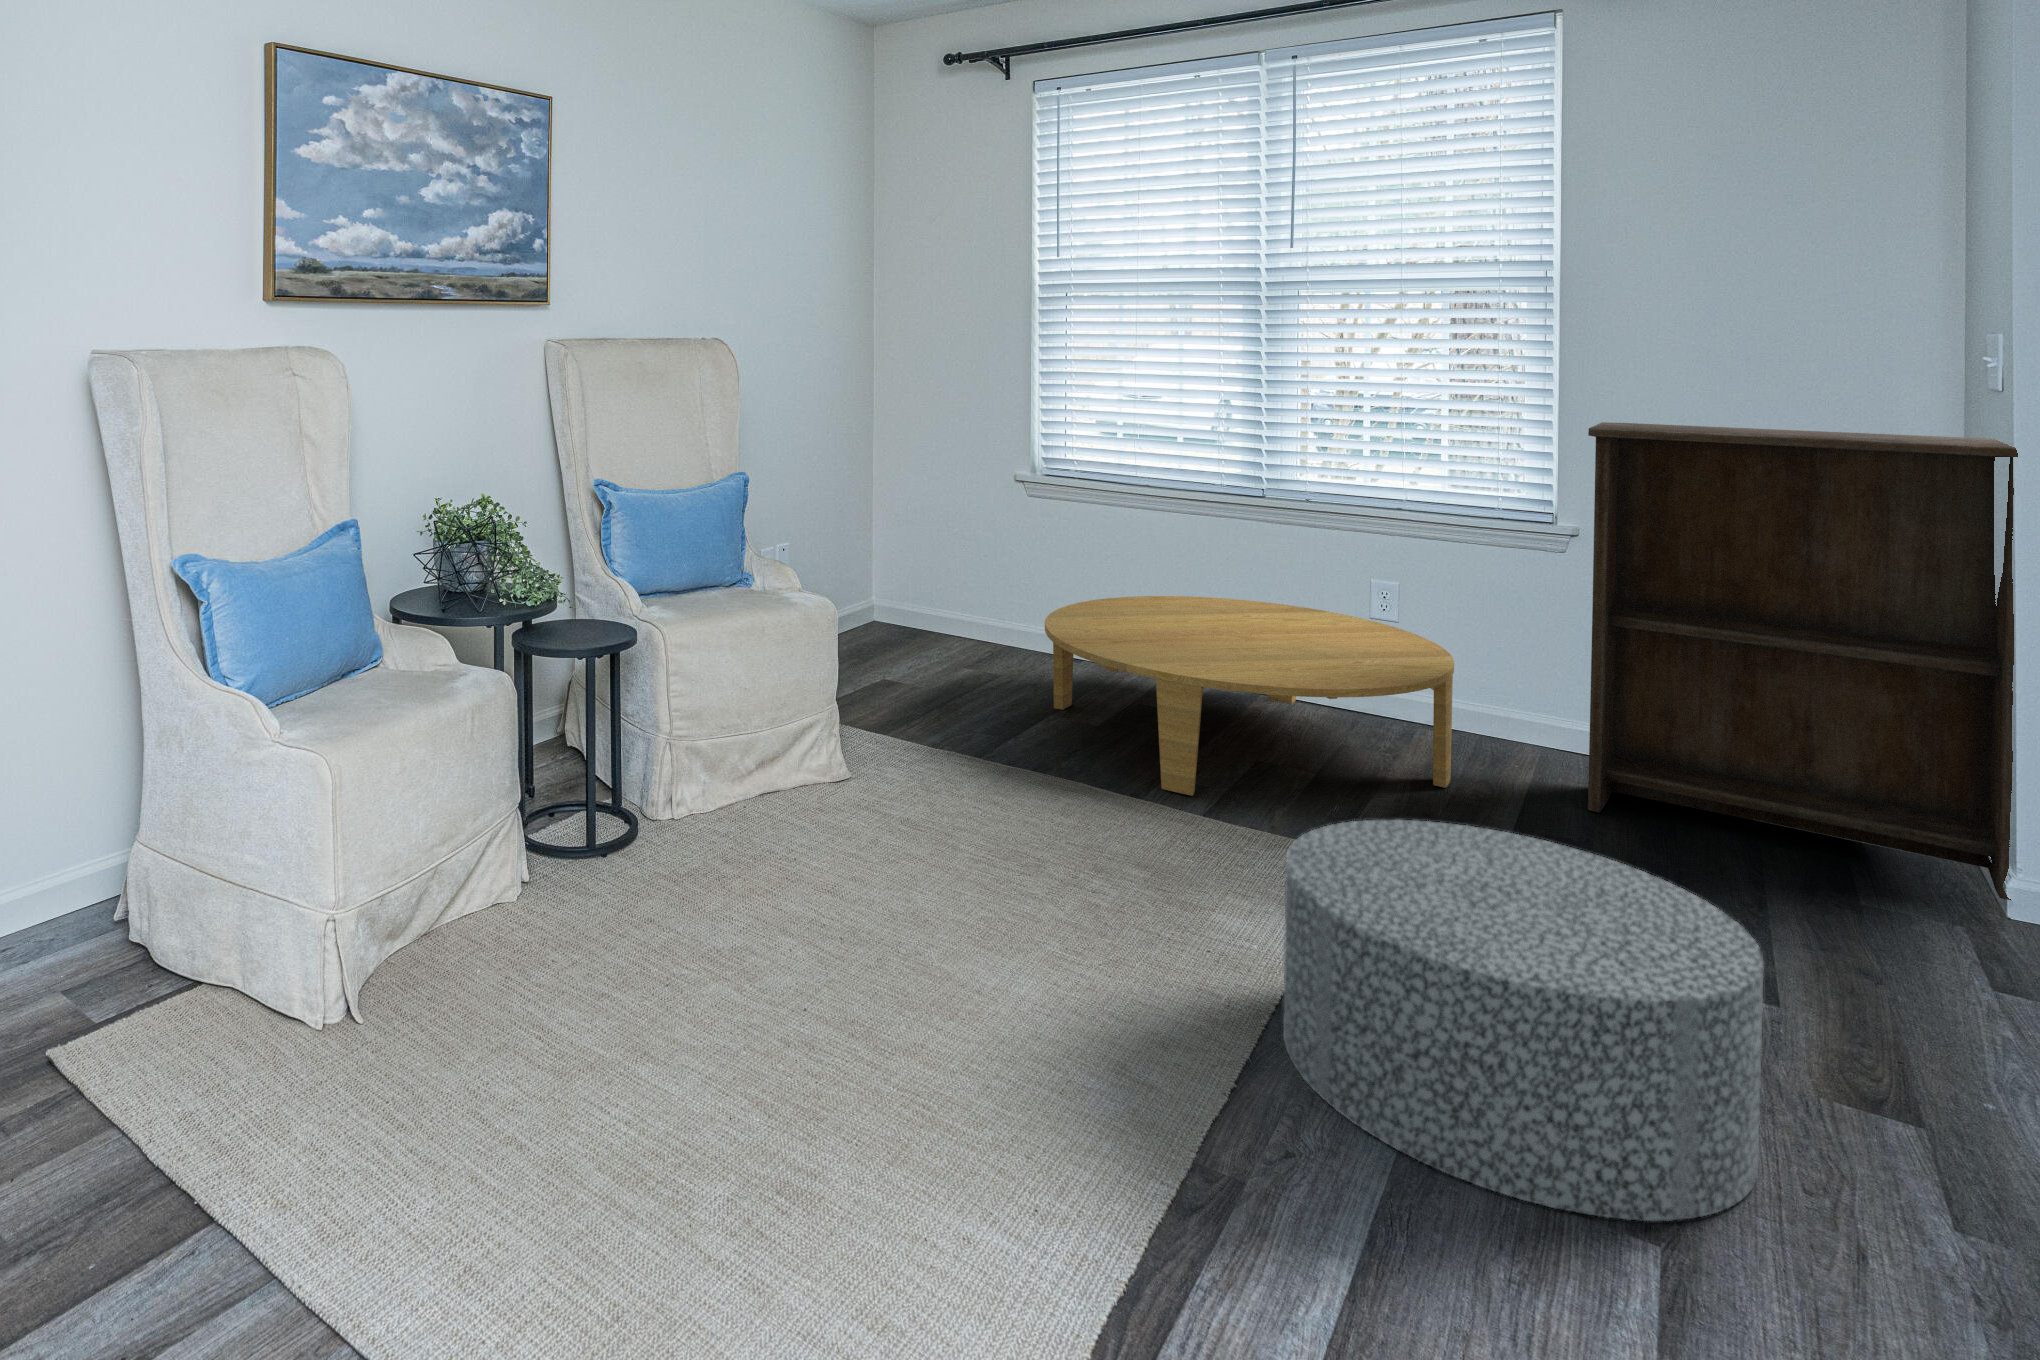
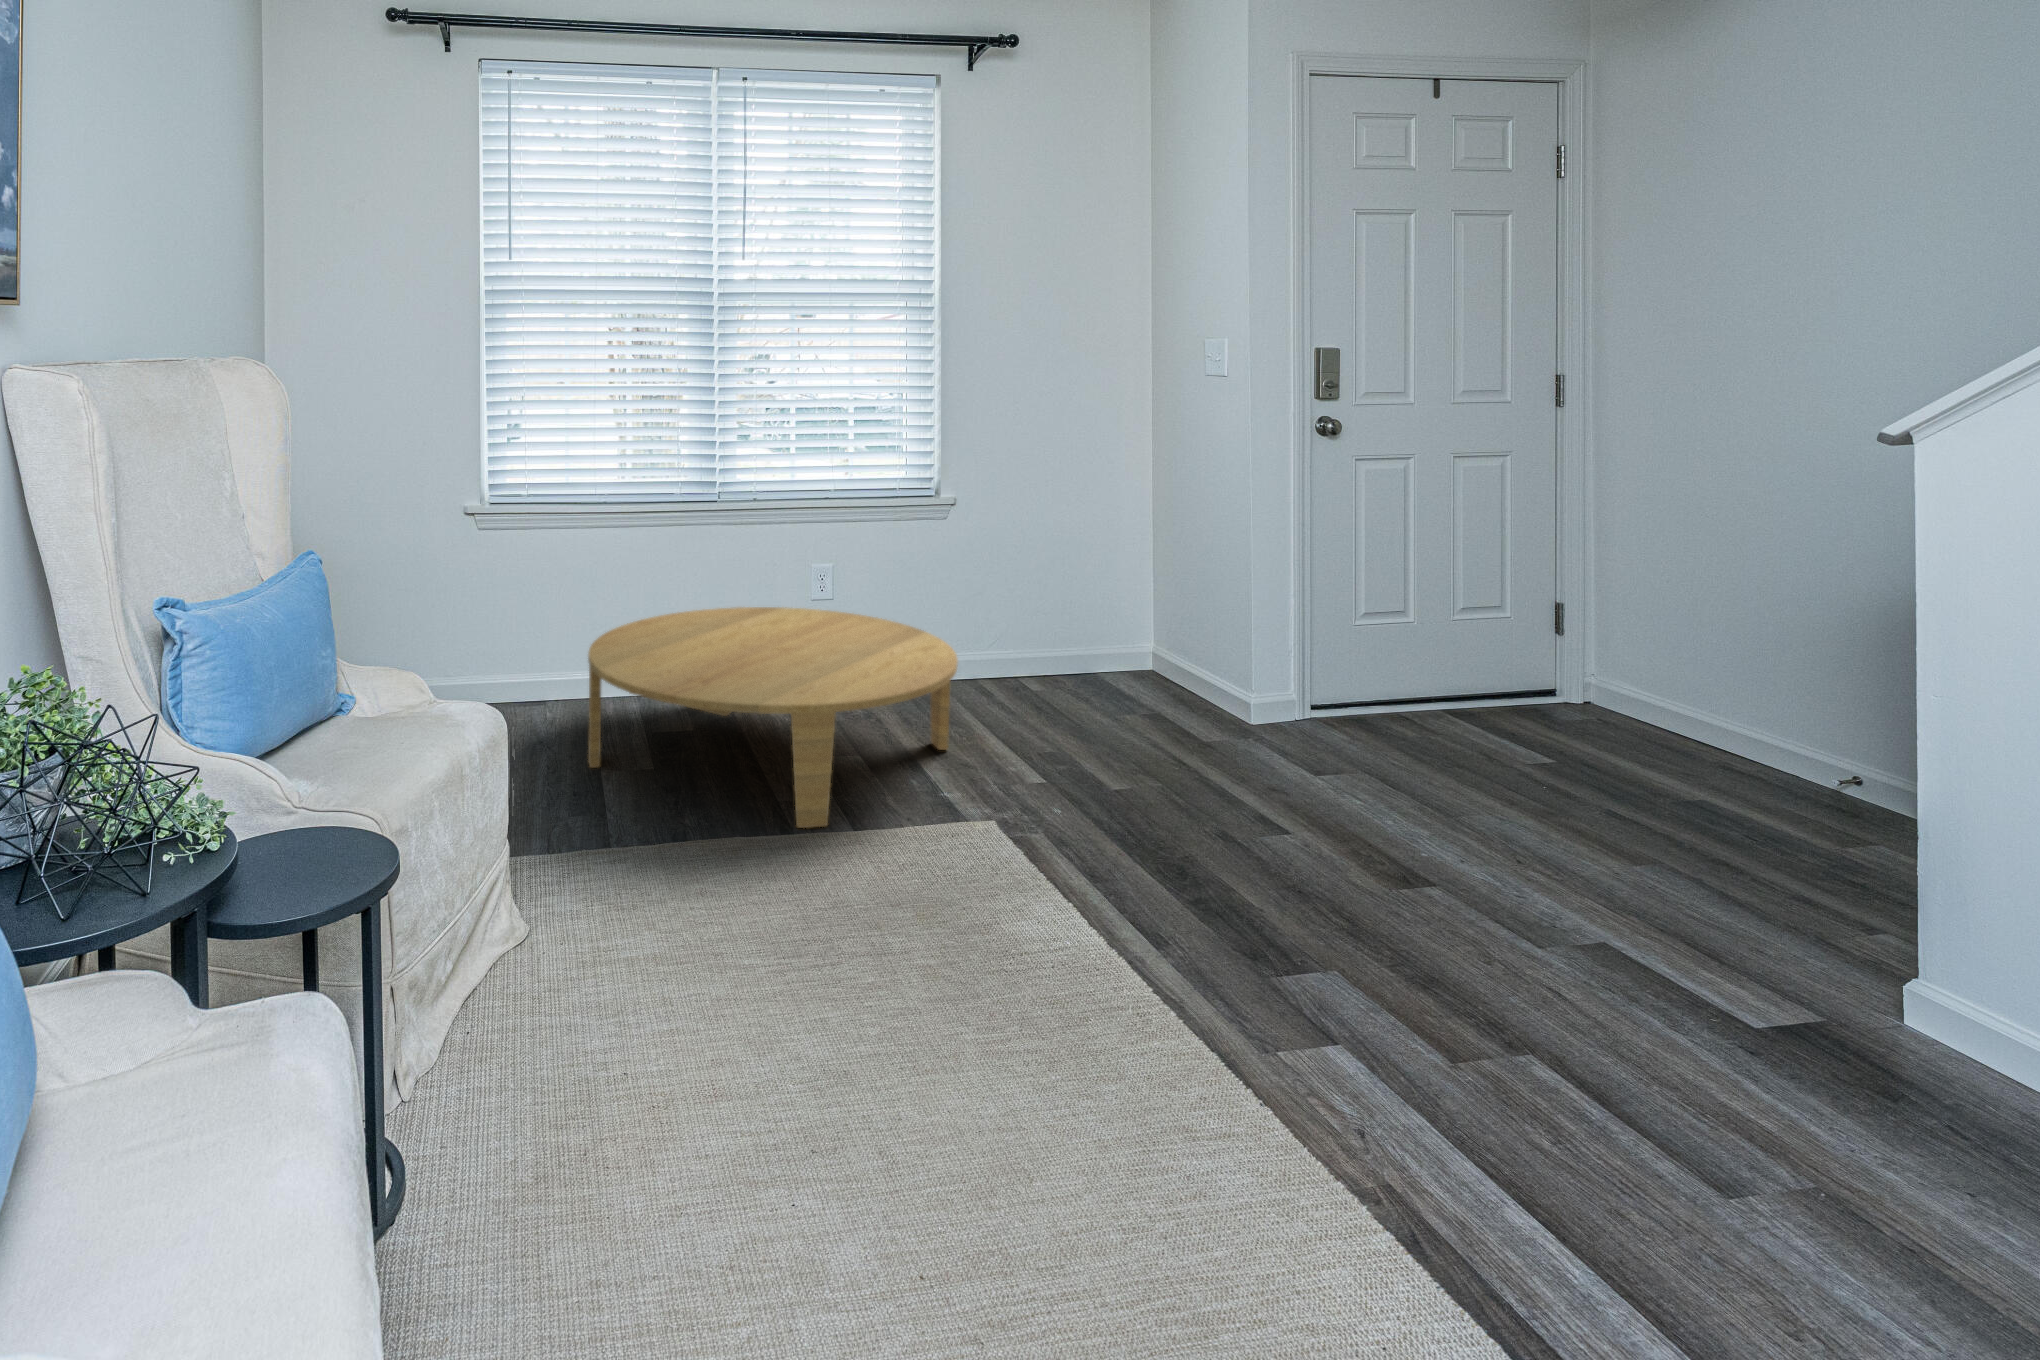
bookshelf: present [1588,422,2018,900] -> none [1010,419,1272,739]
ottoman: present [1283,820,1763,1221] -> none [1164,786,1548,1121]

